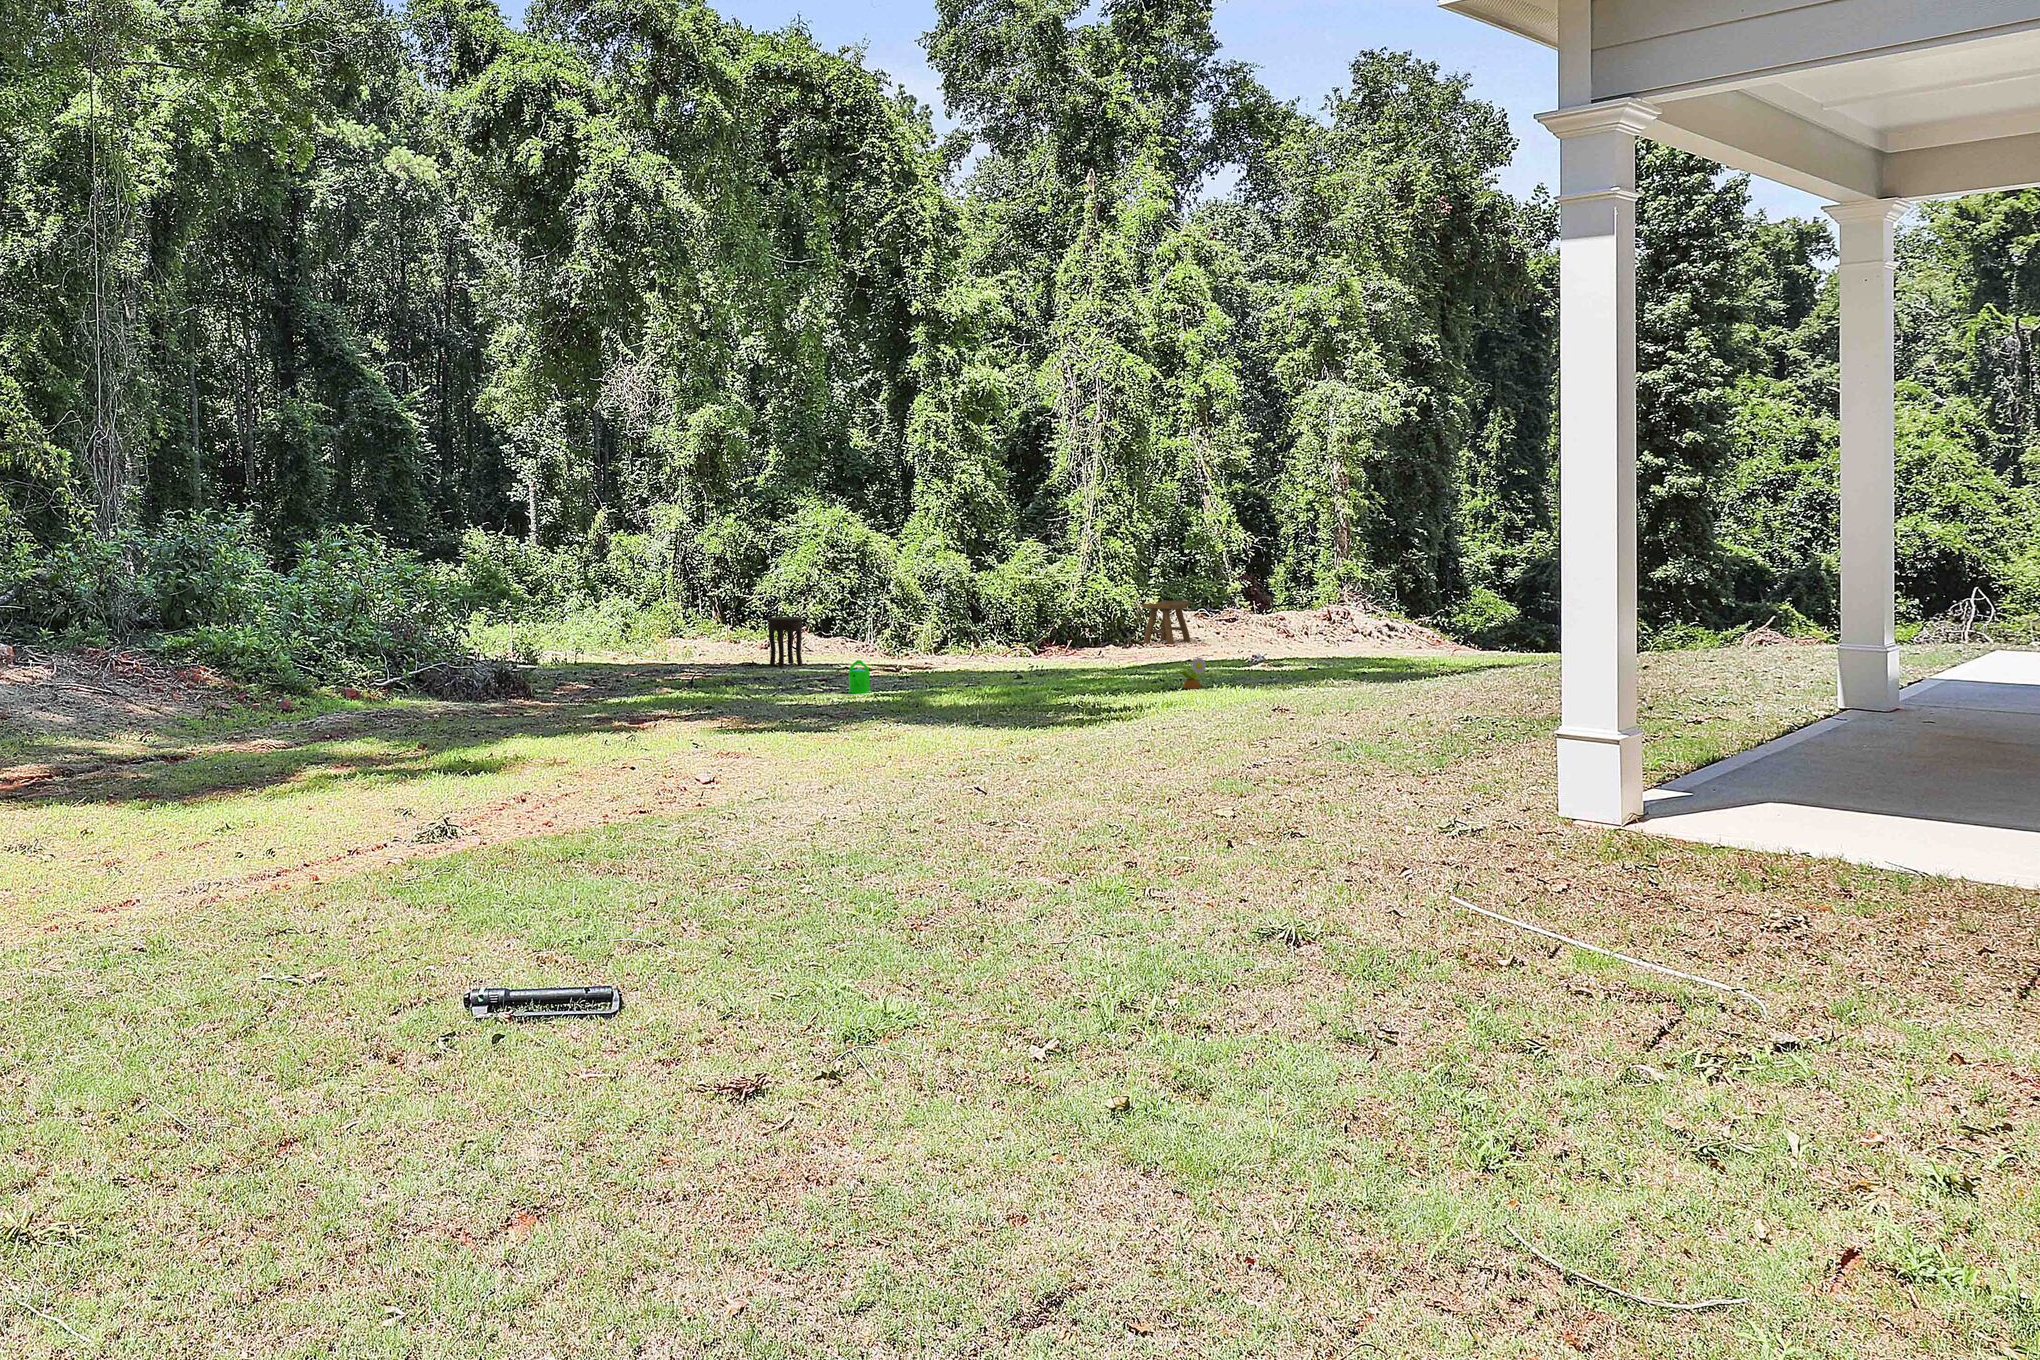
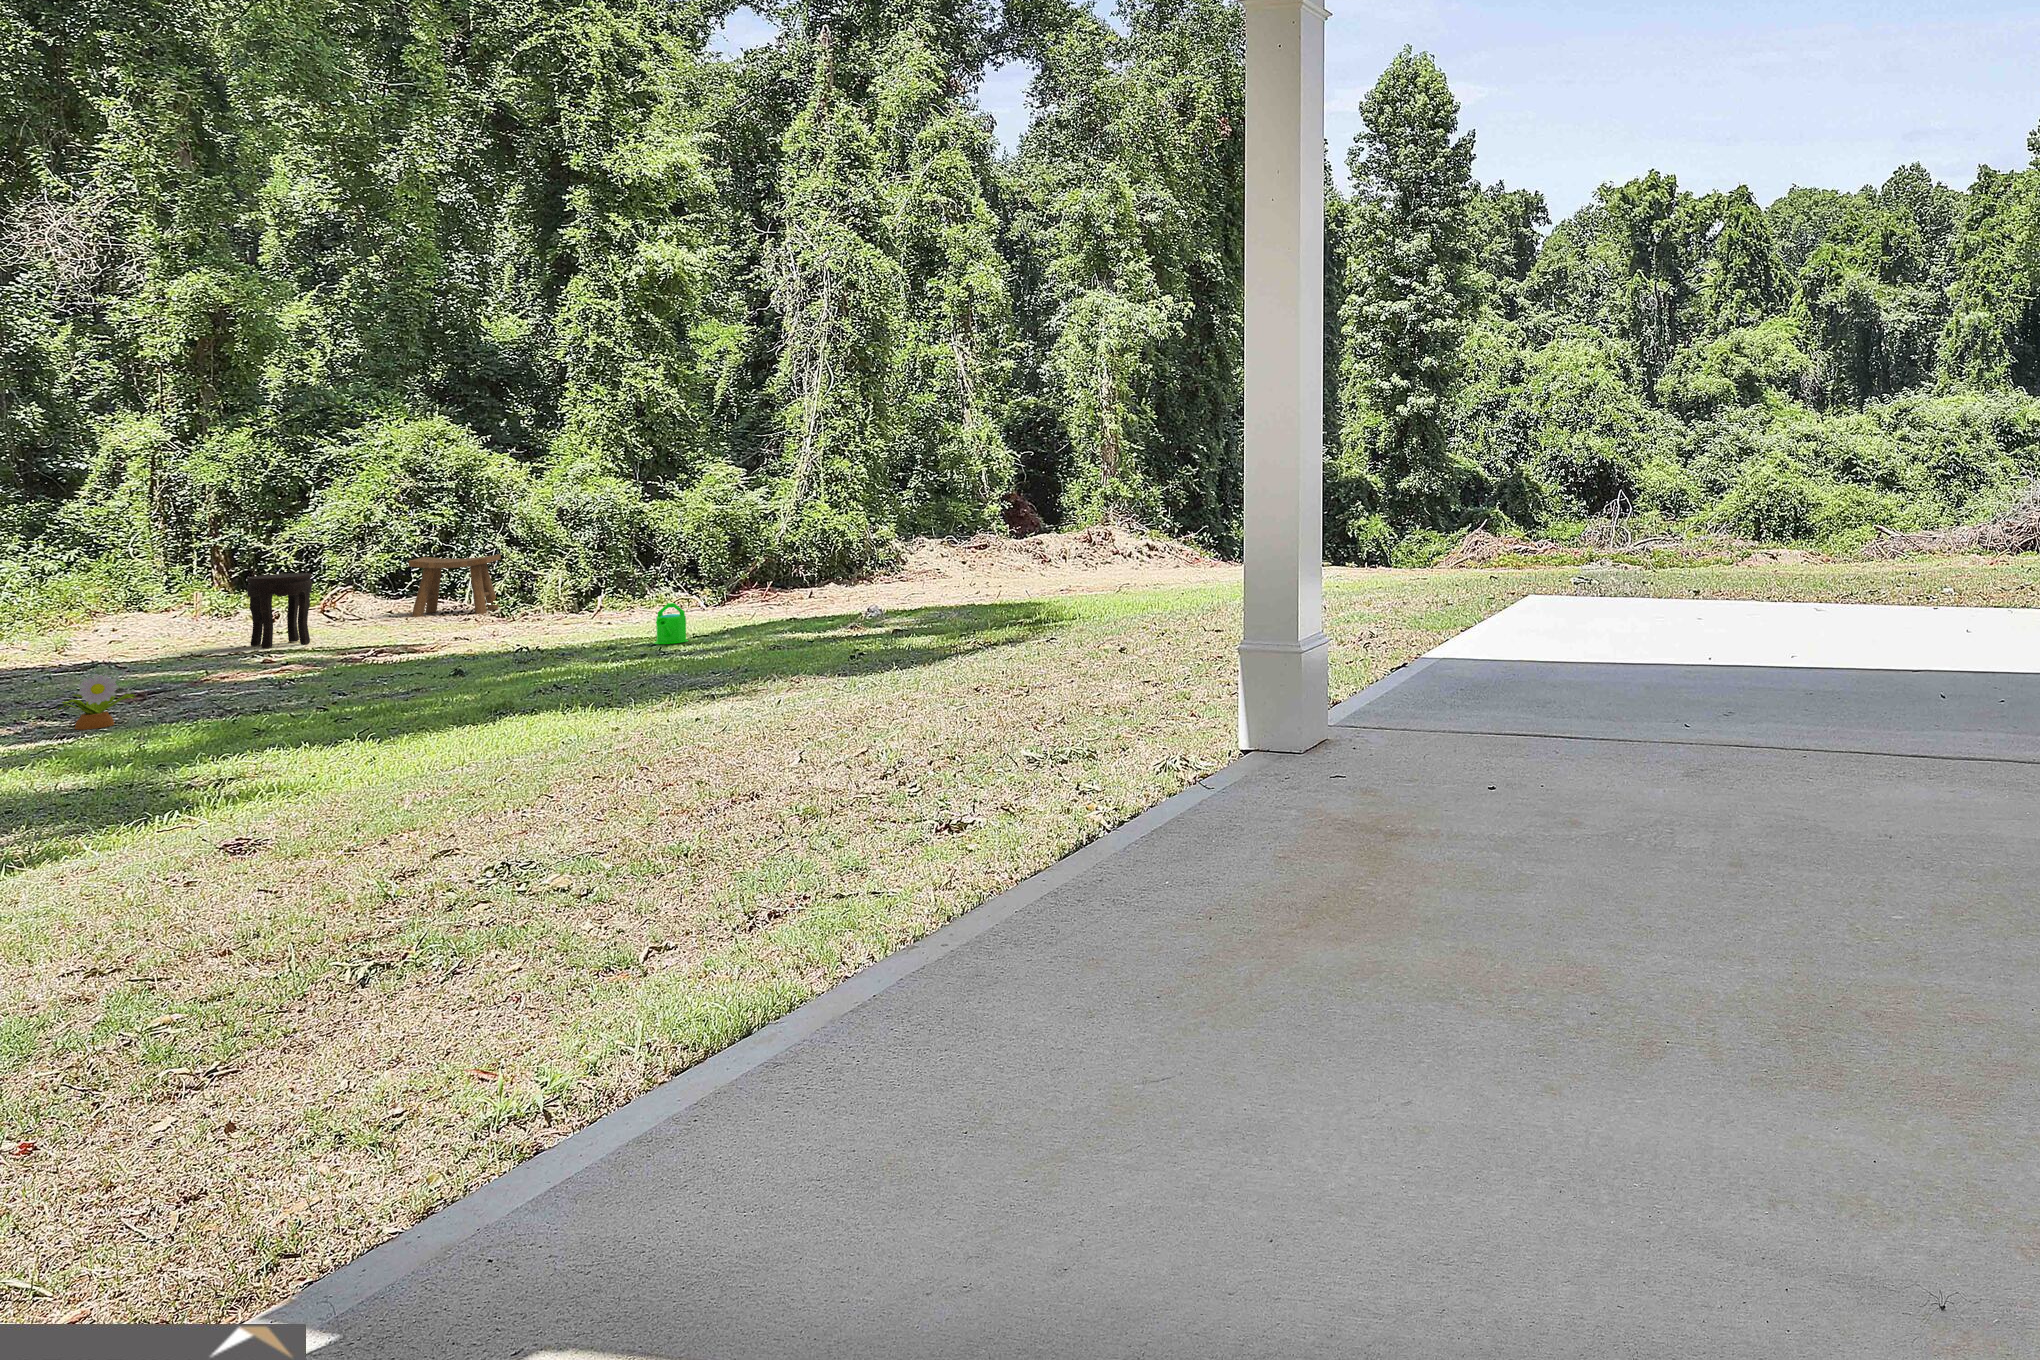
stool: present [1142,601,1190,644] -> present [409,554,501,617]
decorative plant: present [1176,657,1206,689] -> present [58,674,136,730]
watering can: present [848,660,871,693] -> present [654,603,688,644]

